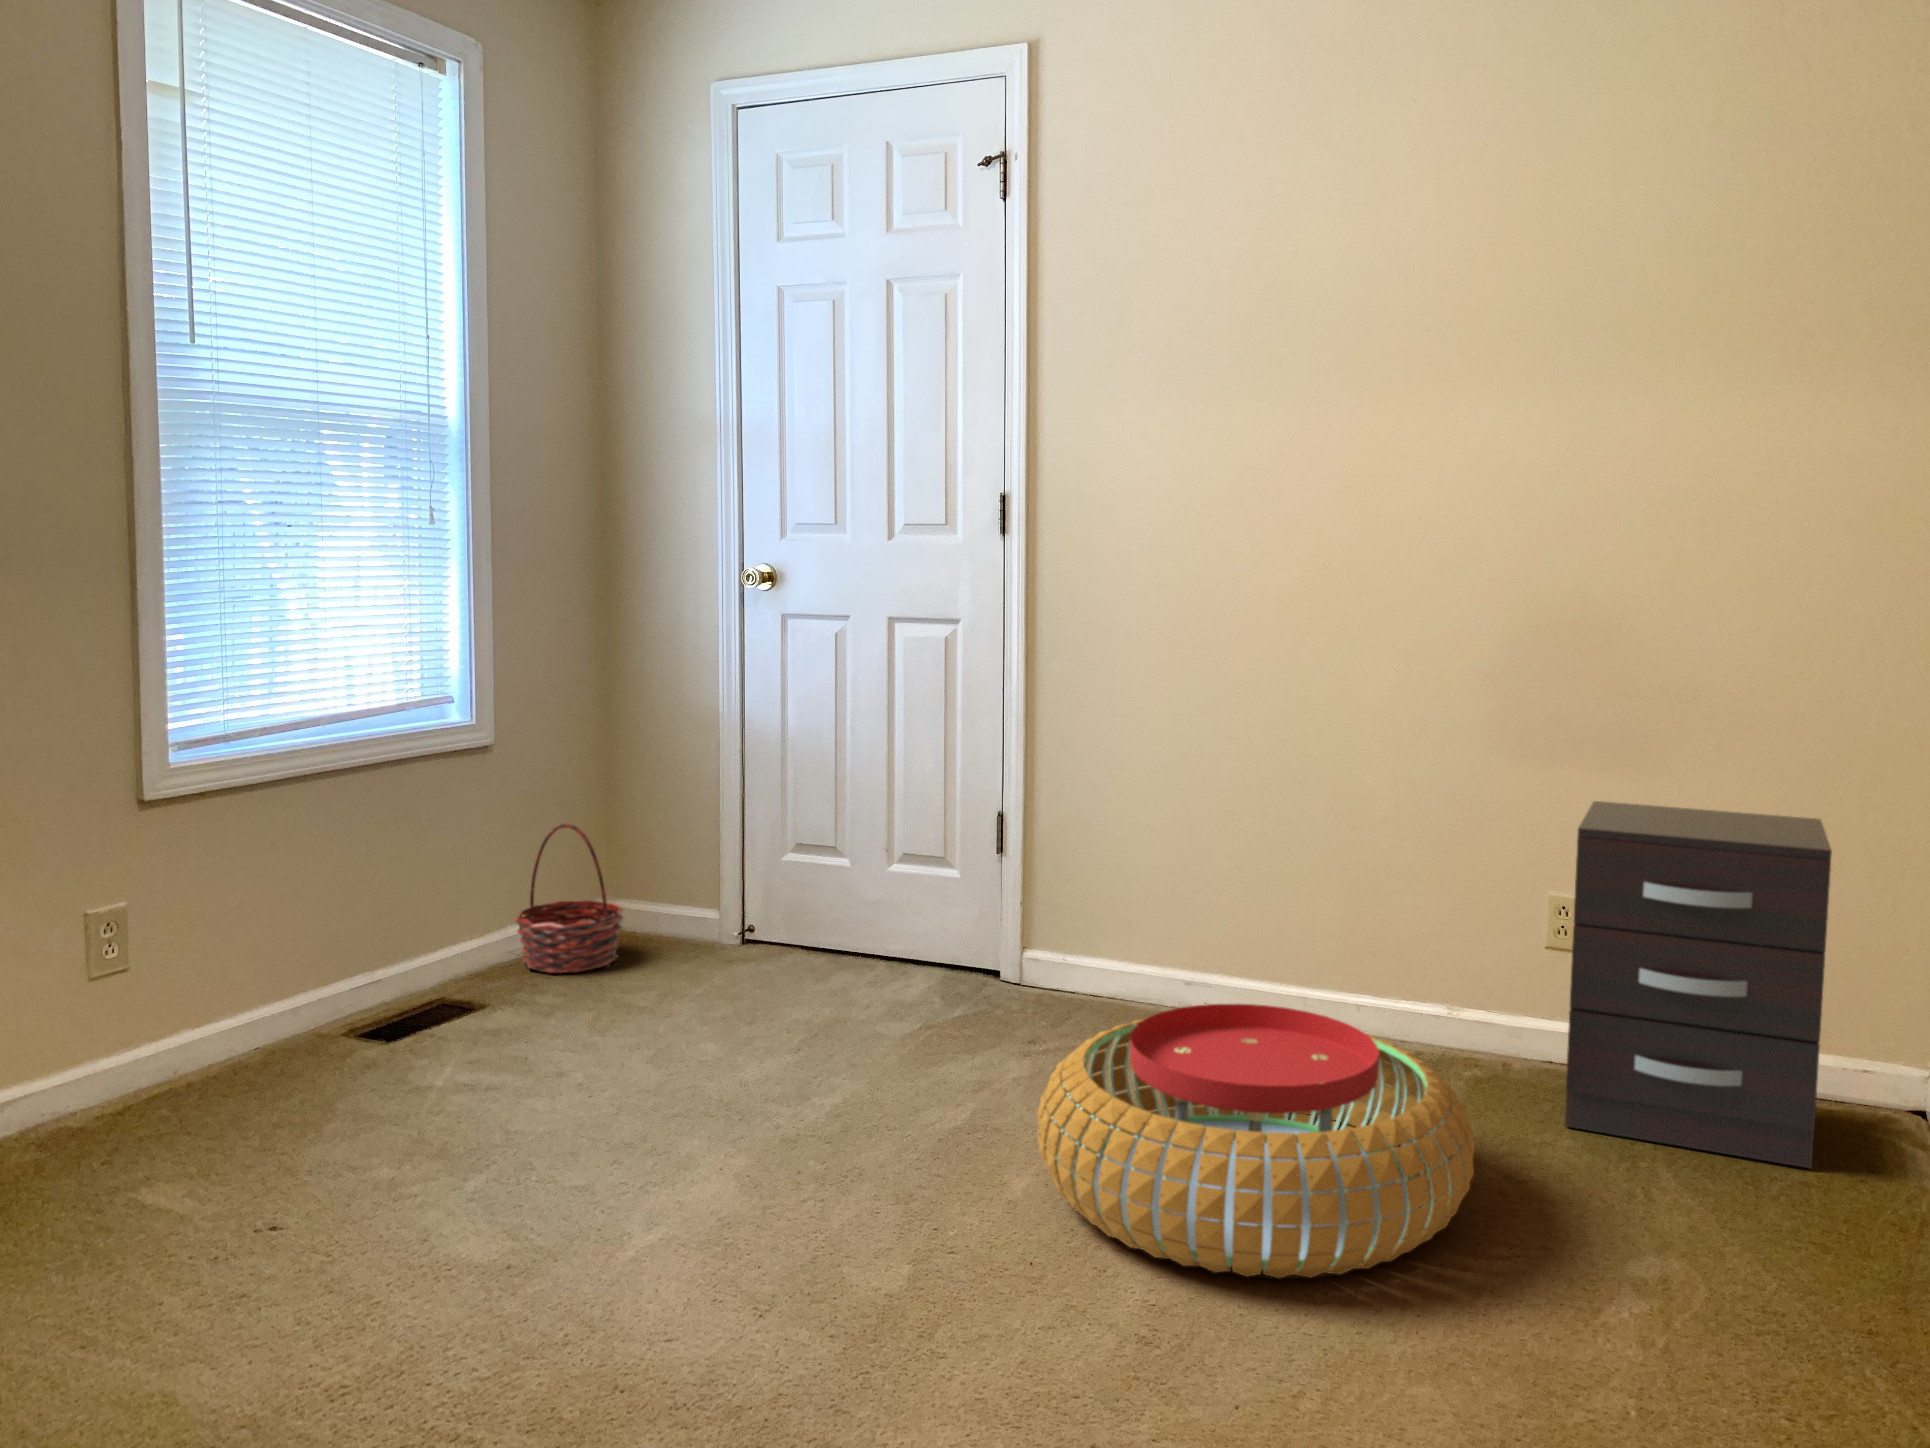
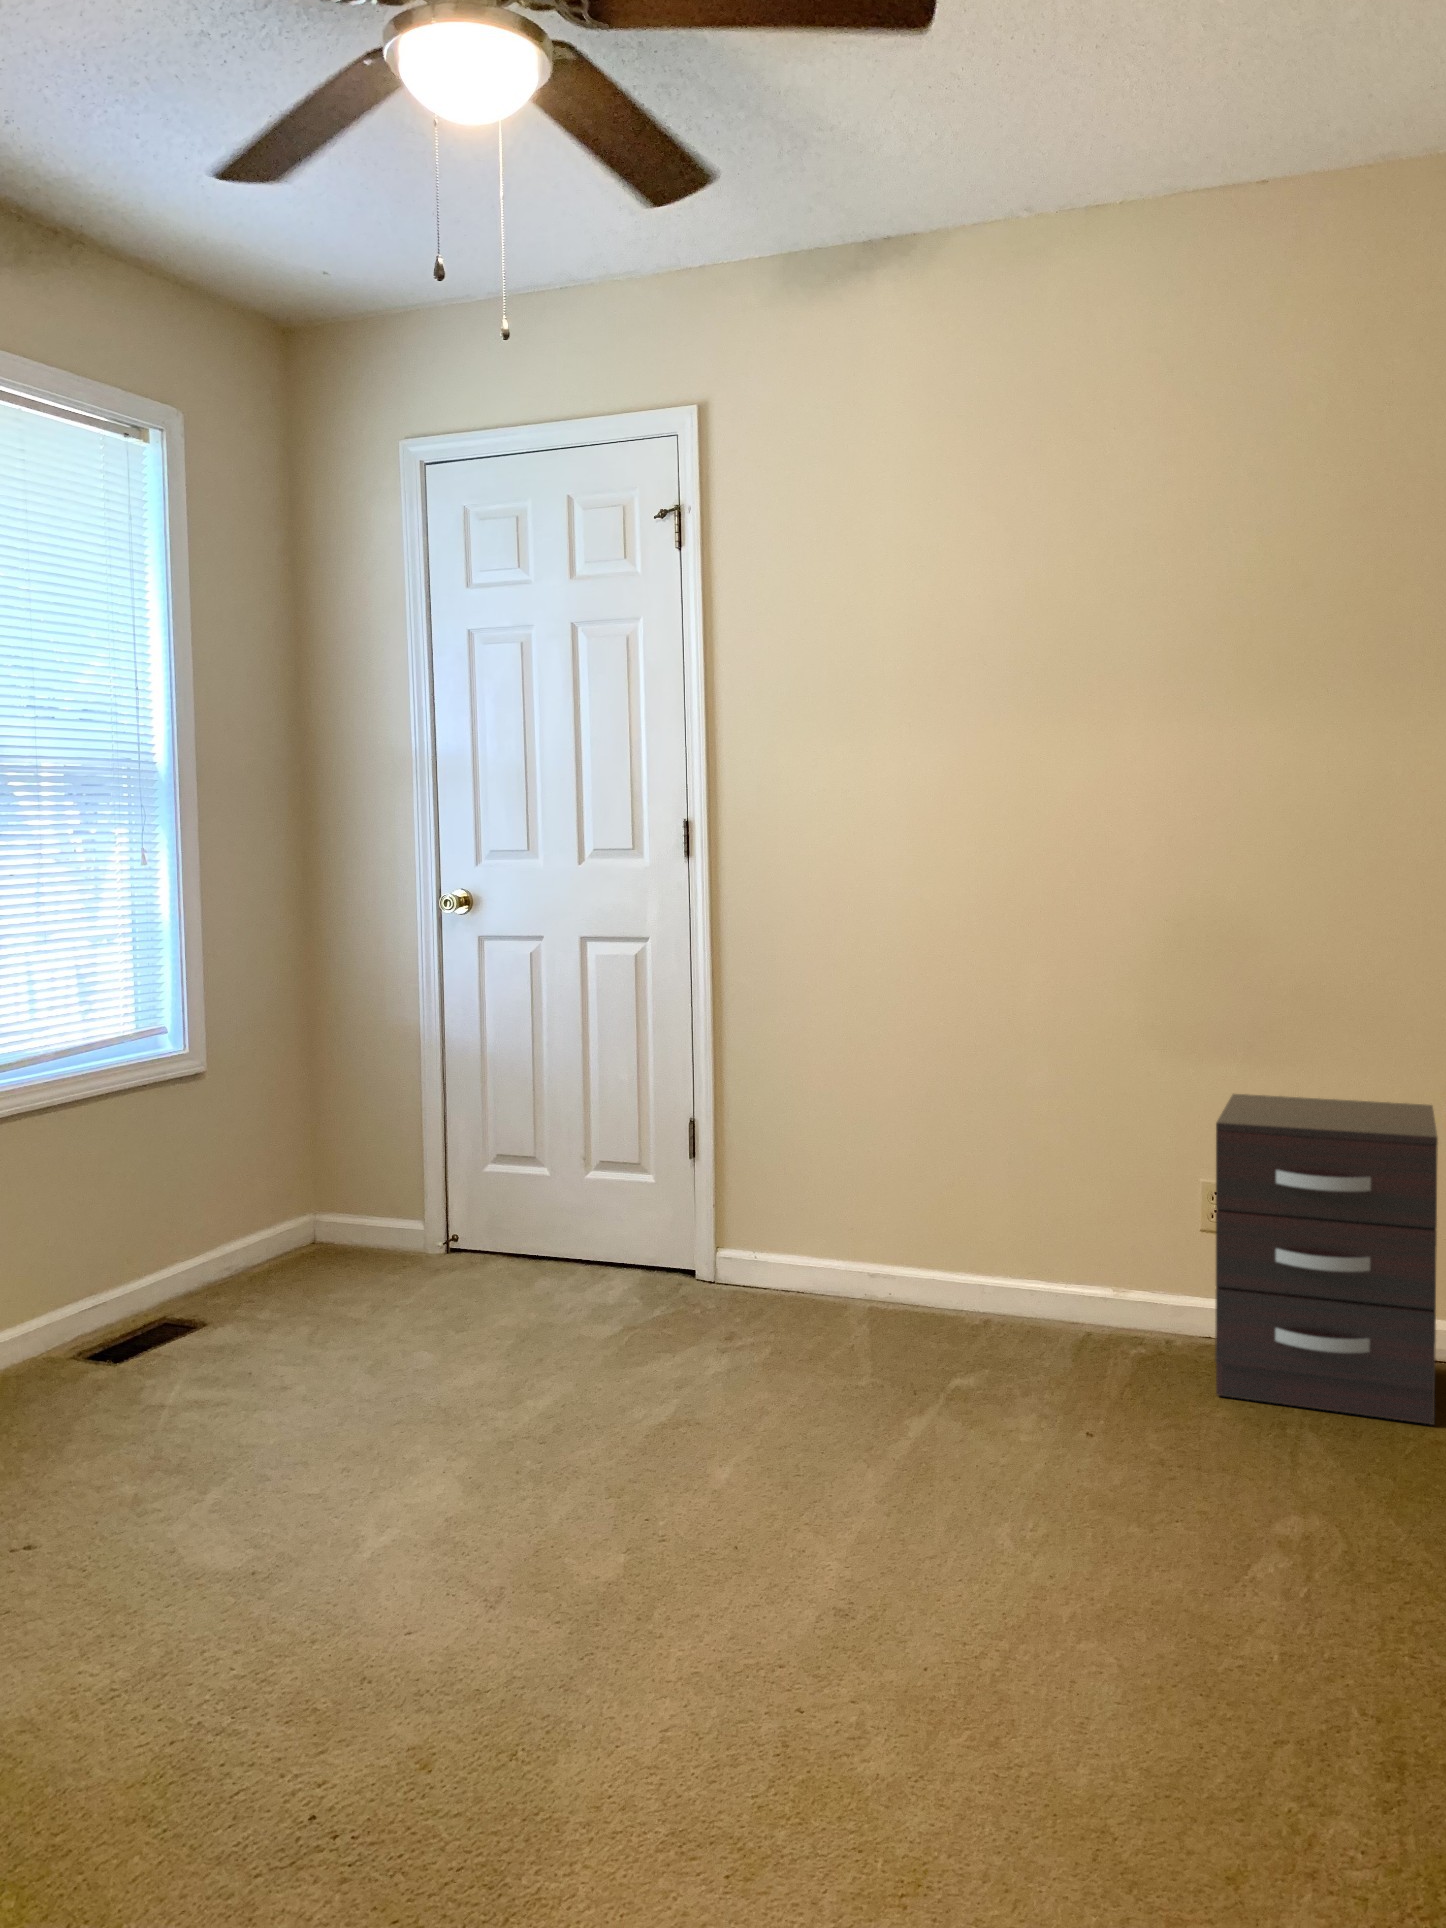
basket: present [515,824,623,973] -> none [230,1143,335,1287]
pouf: present [1037,1004,1475,1278] -> none [736,1297,1131,1549]

